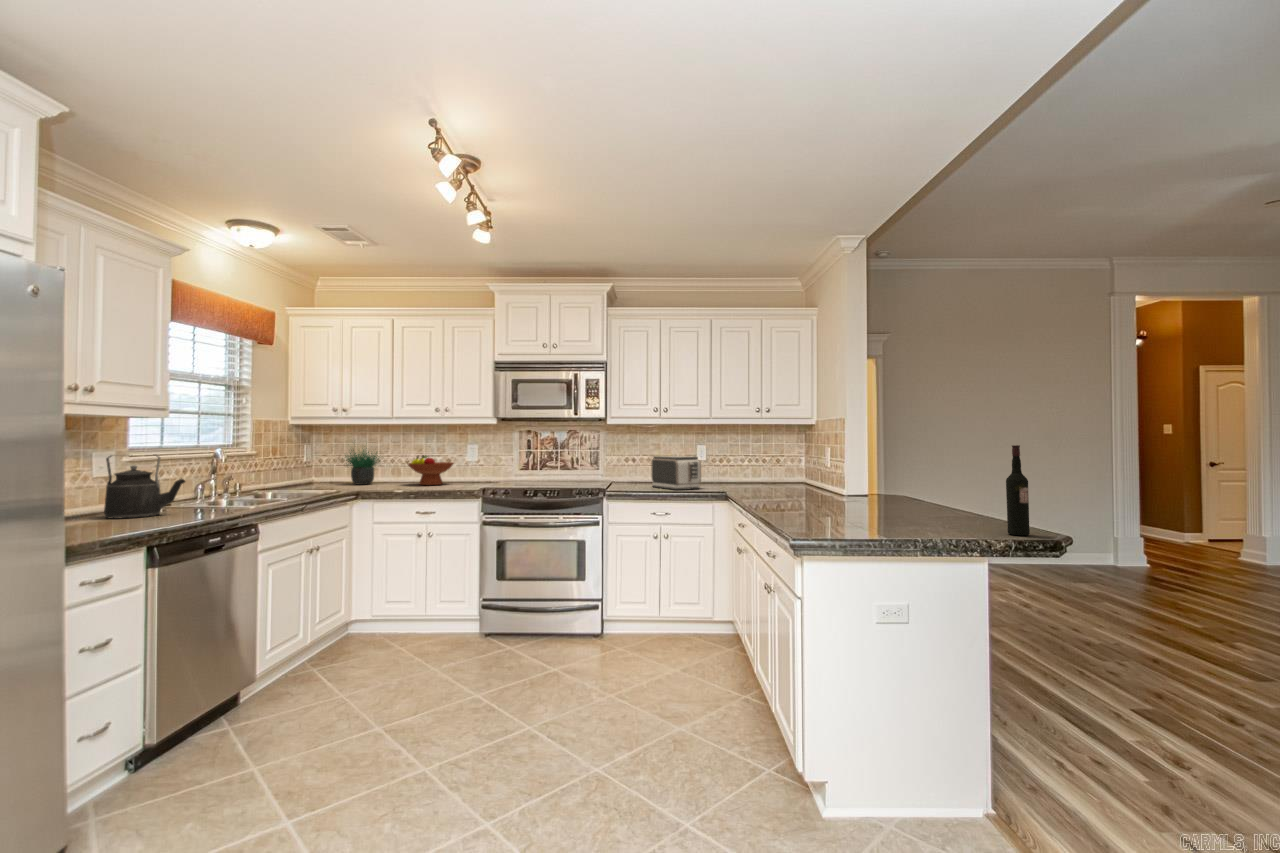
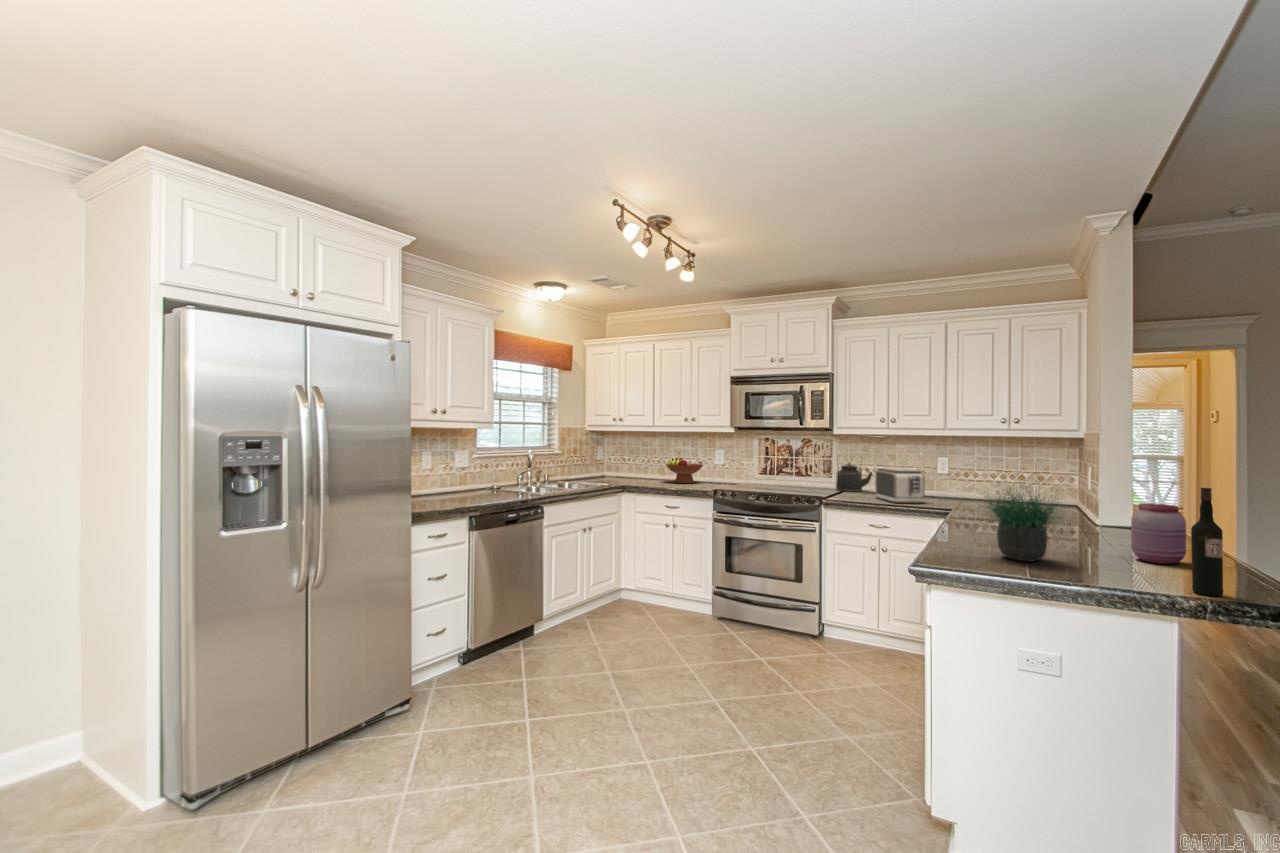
potted plant: present [345,449,379,485] -> present [983,482,1068,562]
kettle: present [104,455,185,519] -> present [836,462,872,492]
jar: none [924,467,964,518] -> present [1131,503,1186,564]

